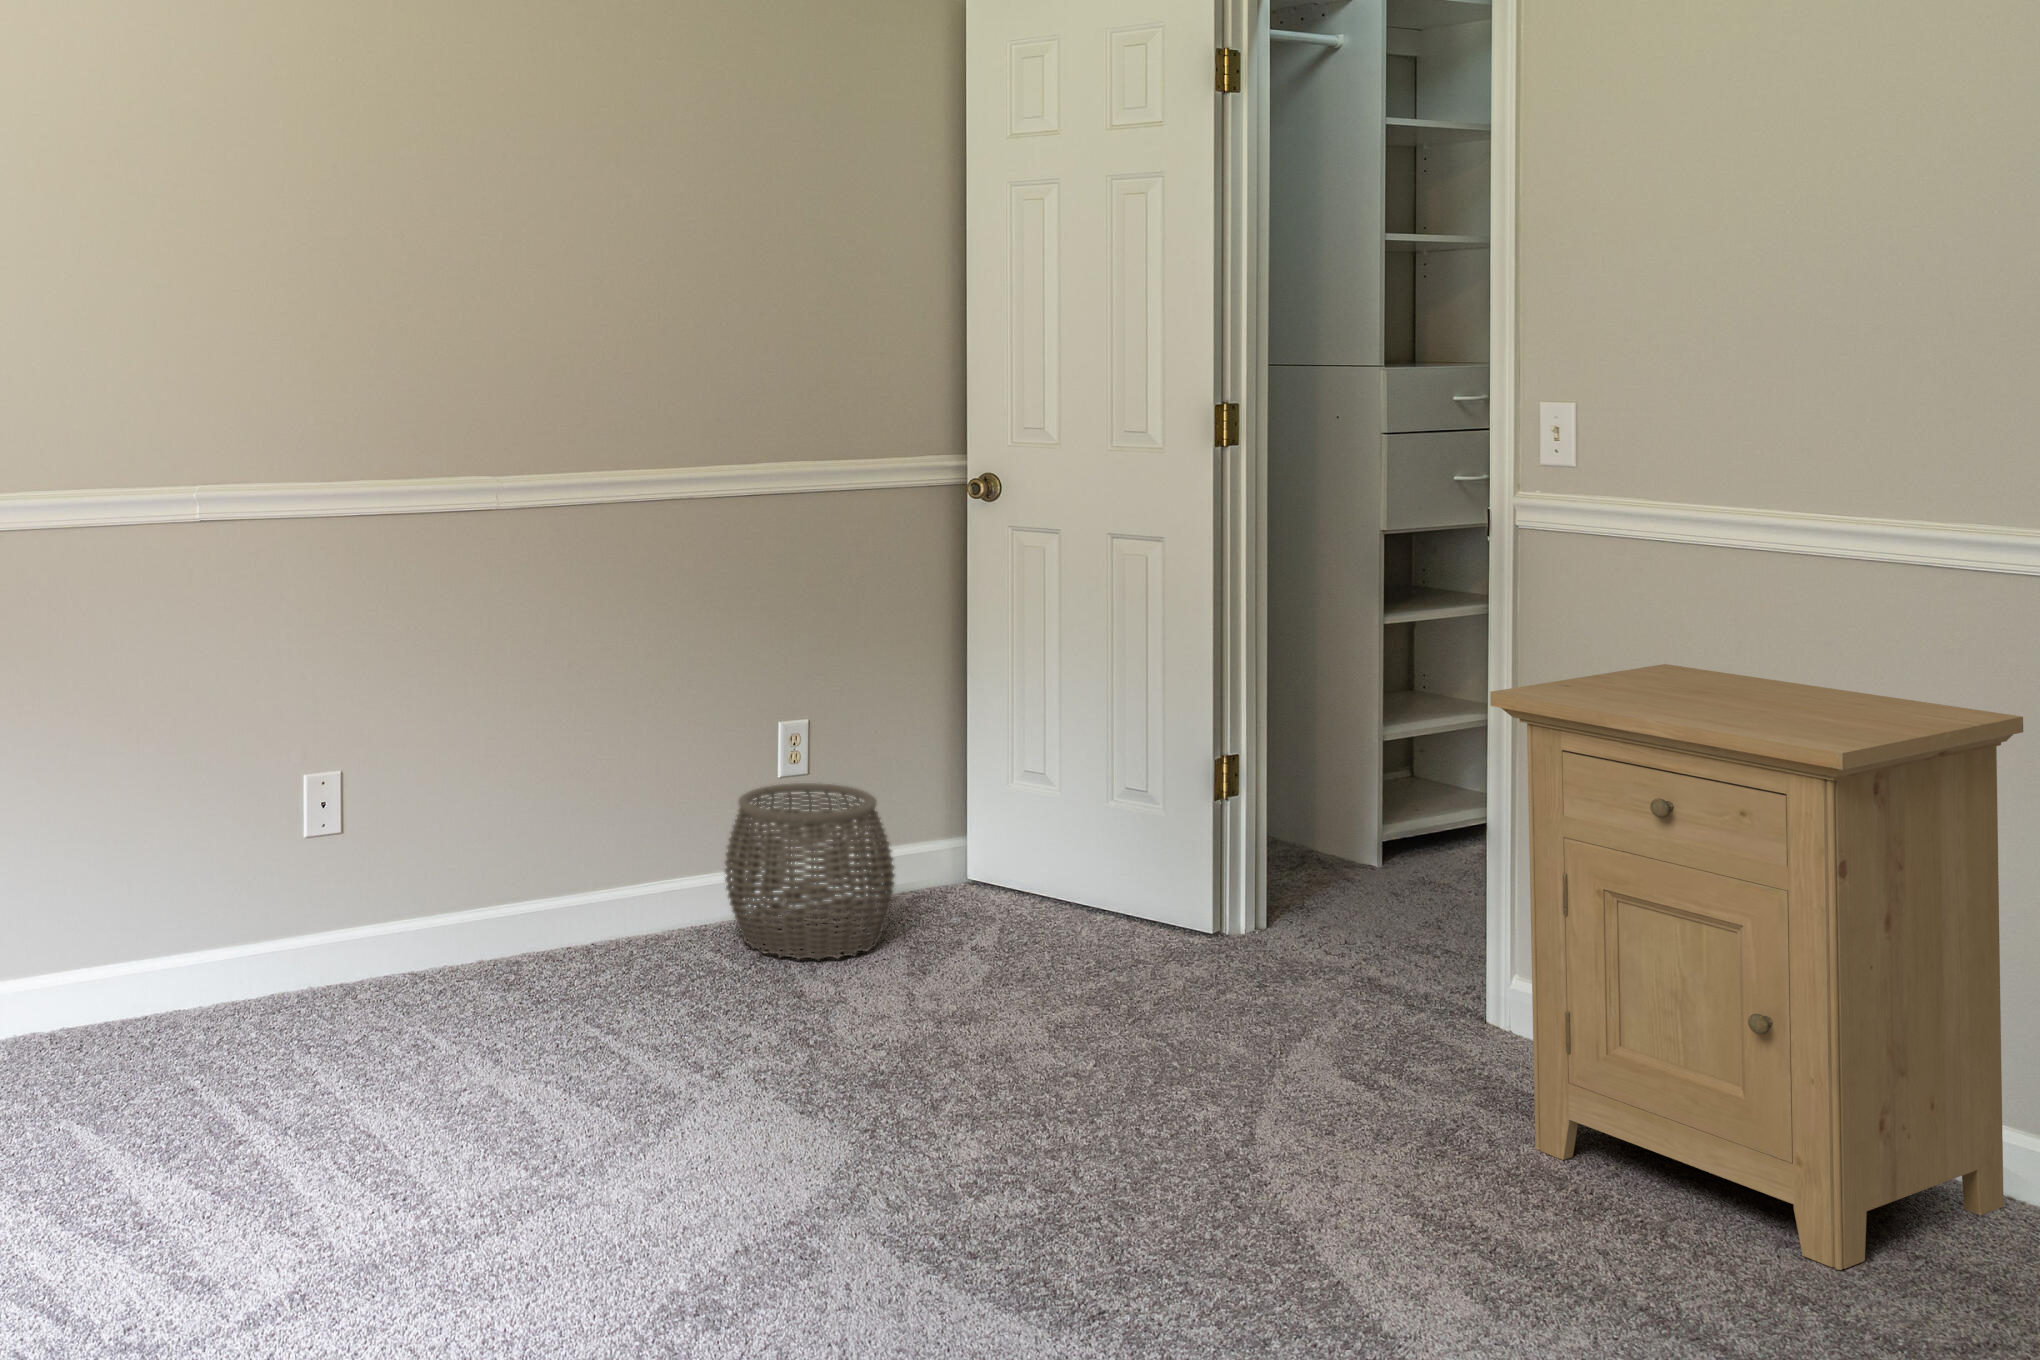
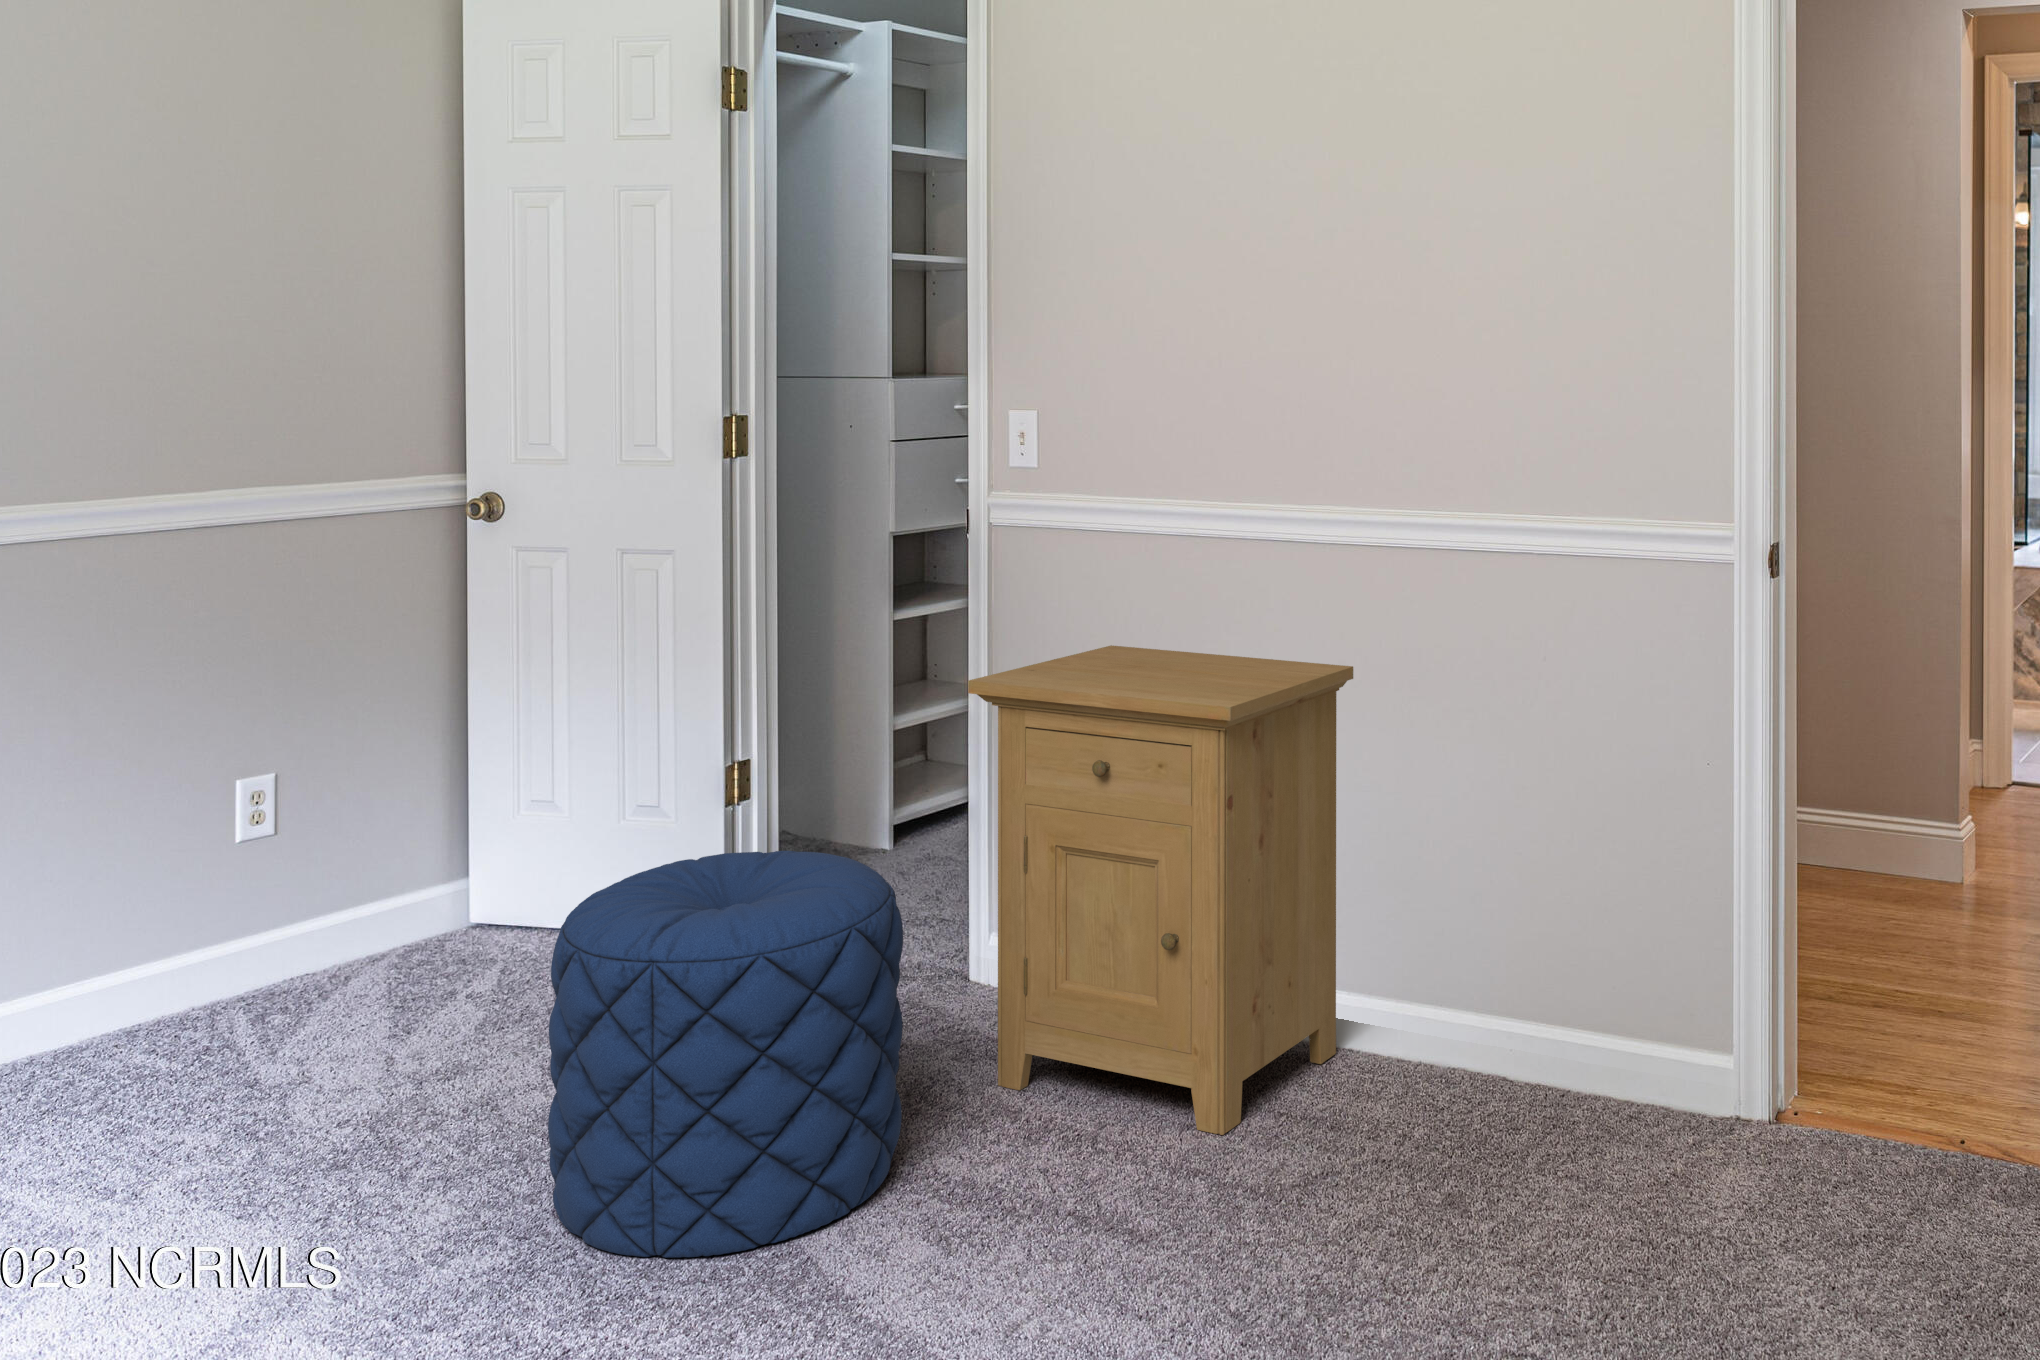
woven basket: present [724,783,895,960] -> none [156,842,379,1046]
pouf: none [1068,849,1427,1257] -> present [548,851,903,1258]

